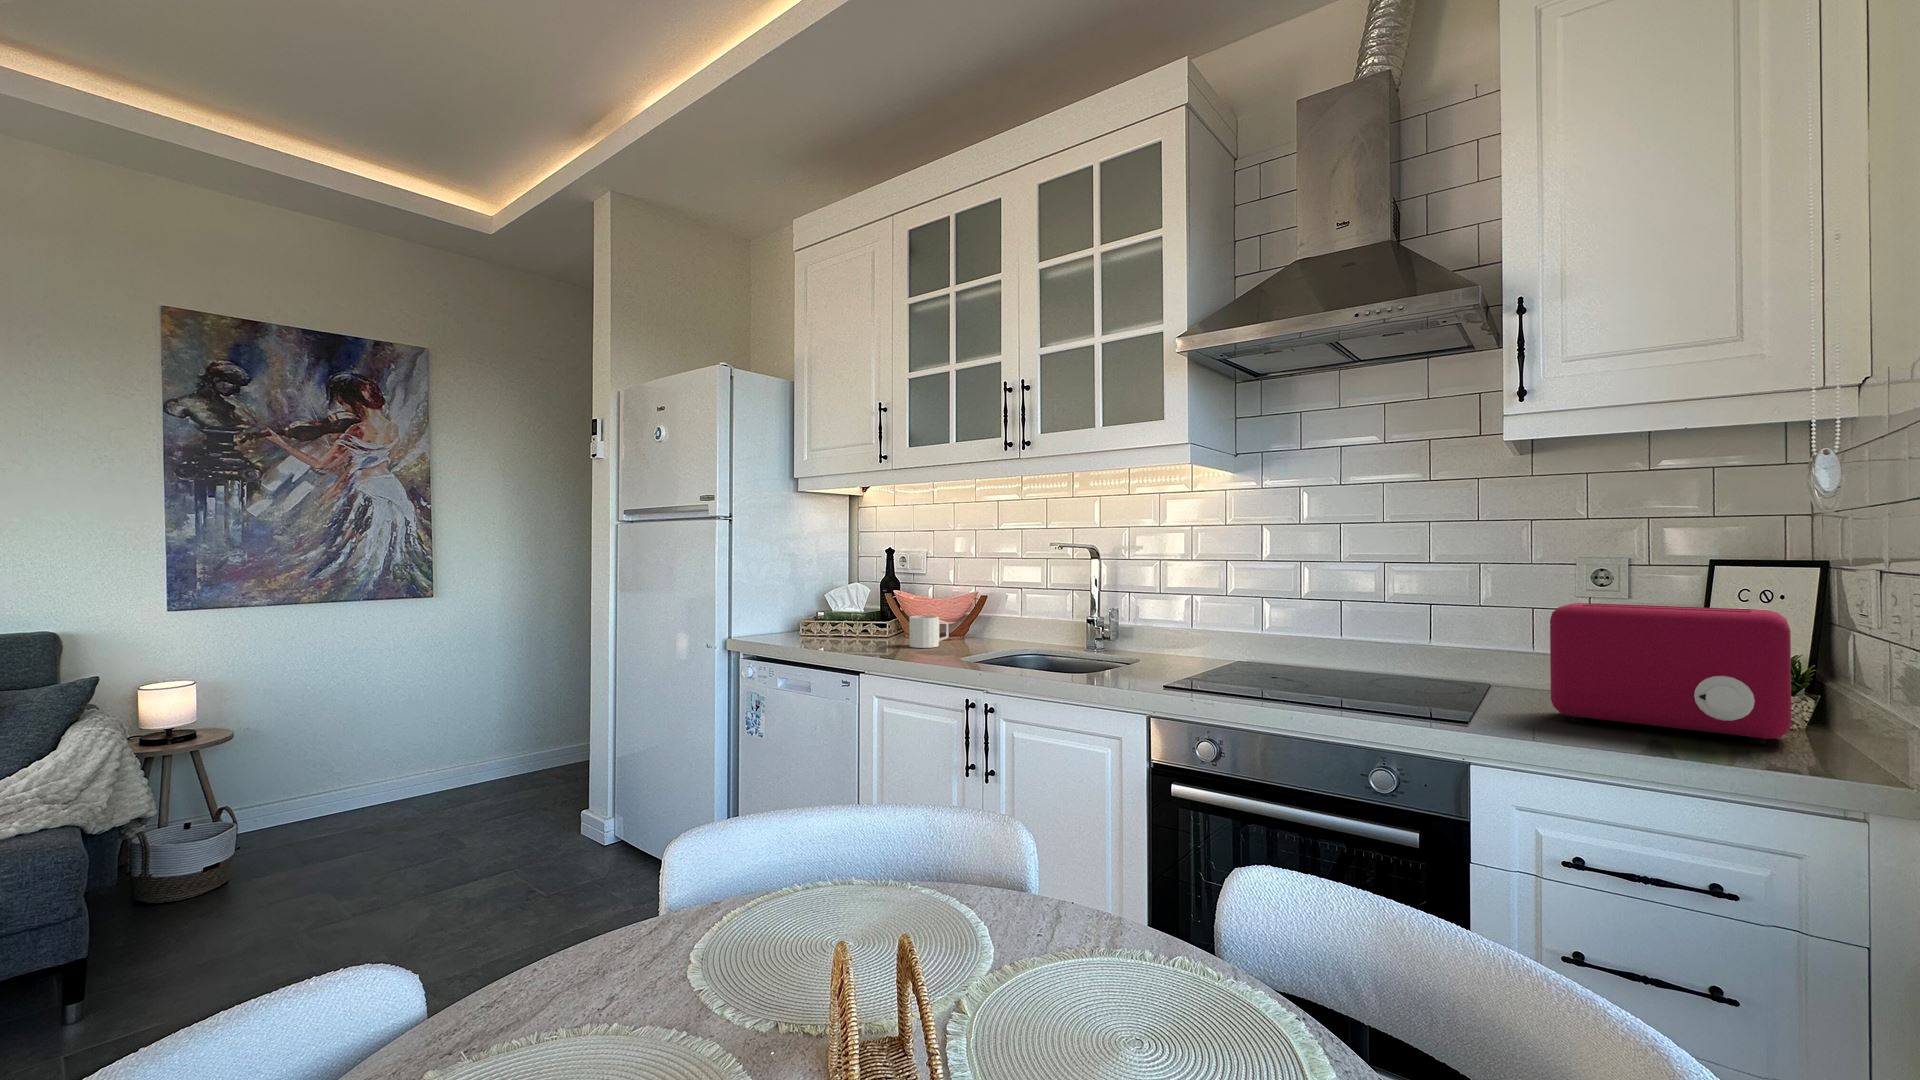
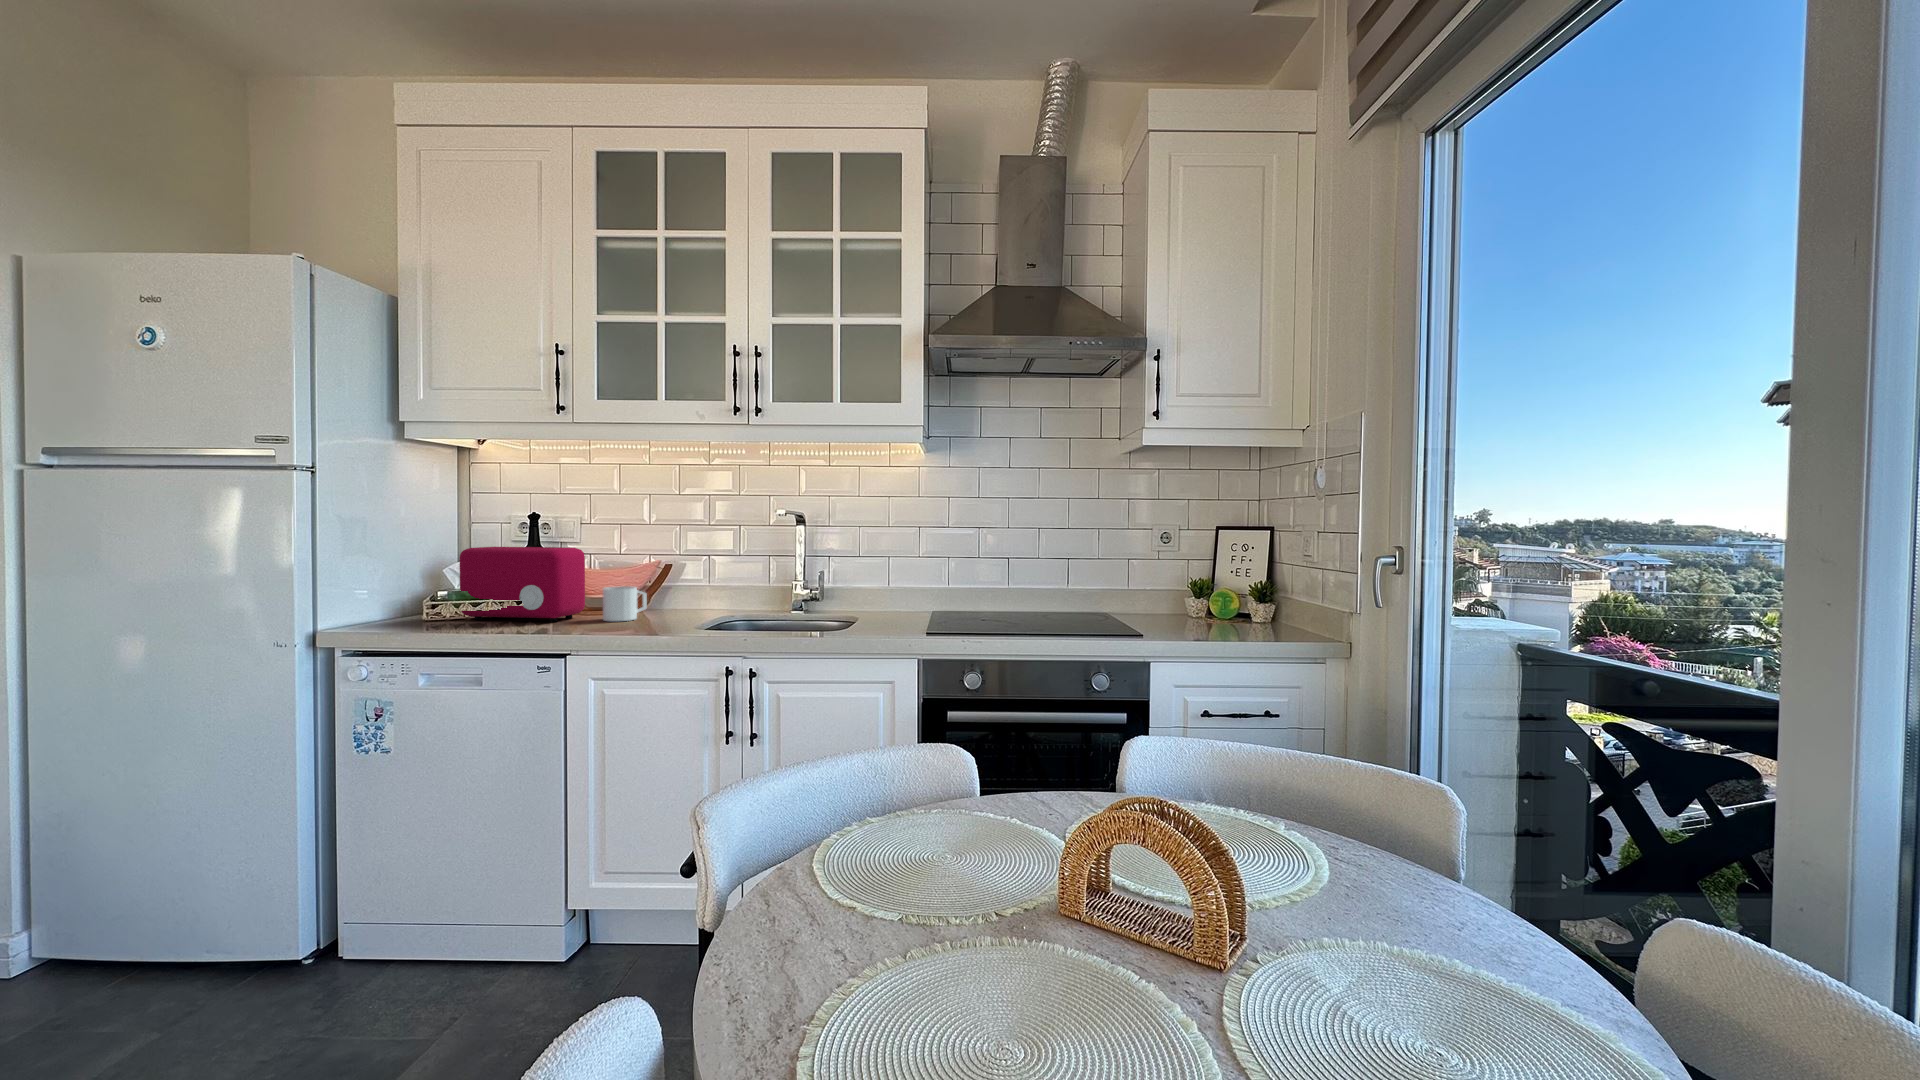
toaster: present [1550,603,1791,744] -> present [460,547,585,622]

